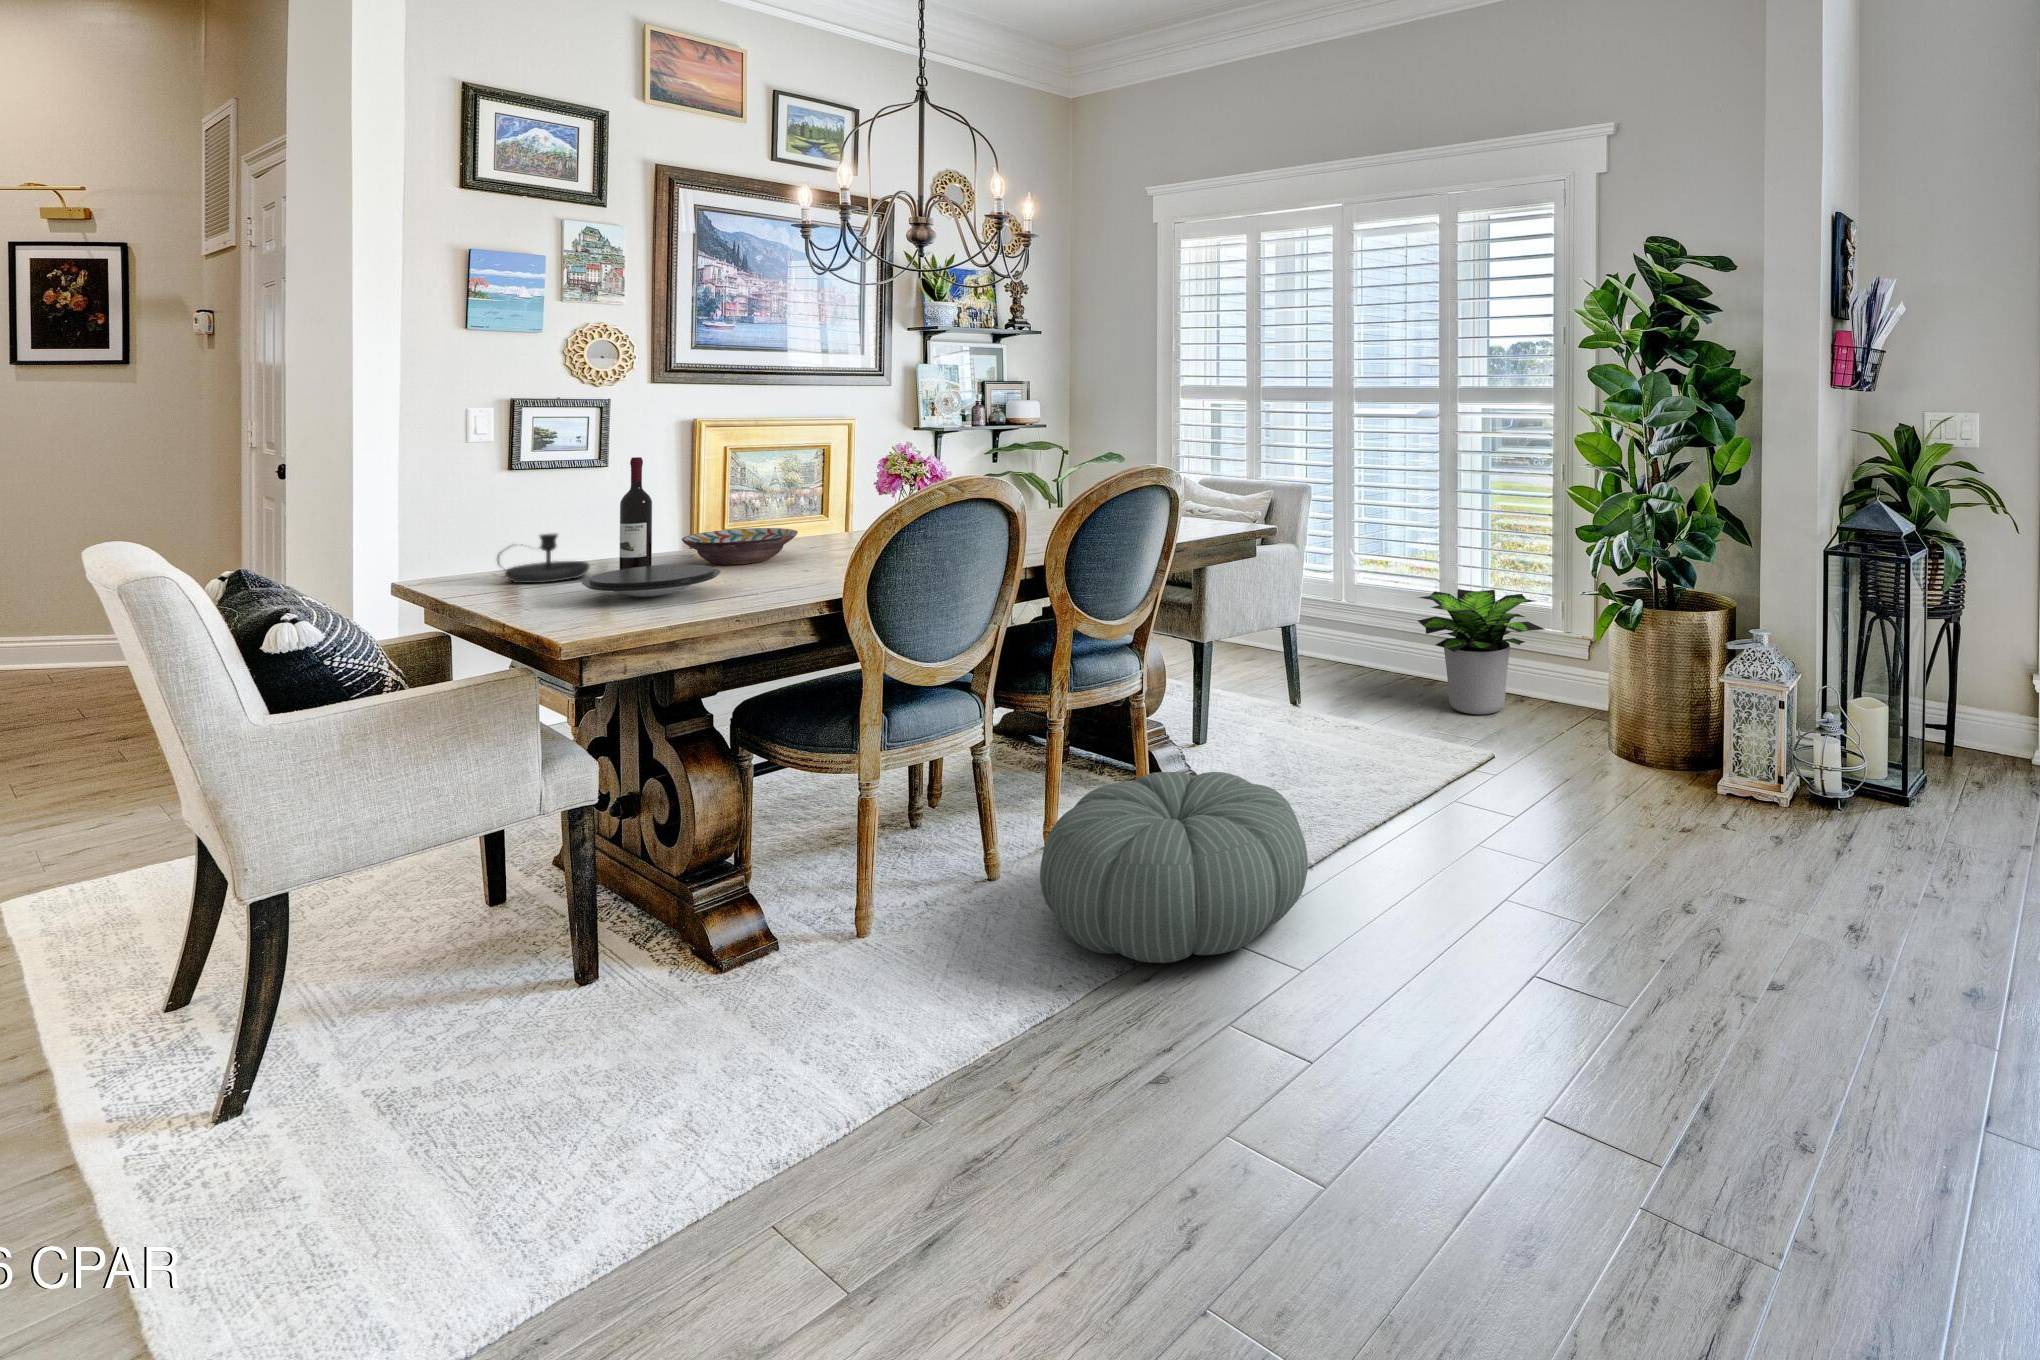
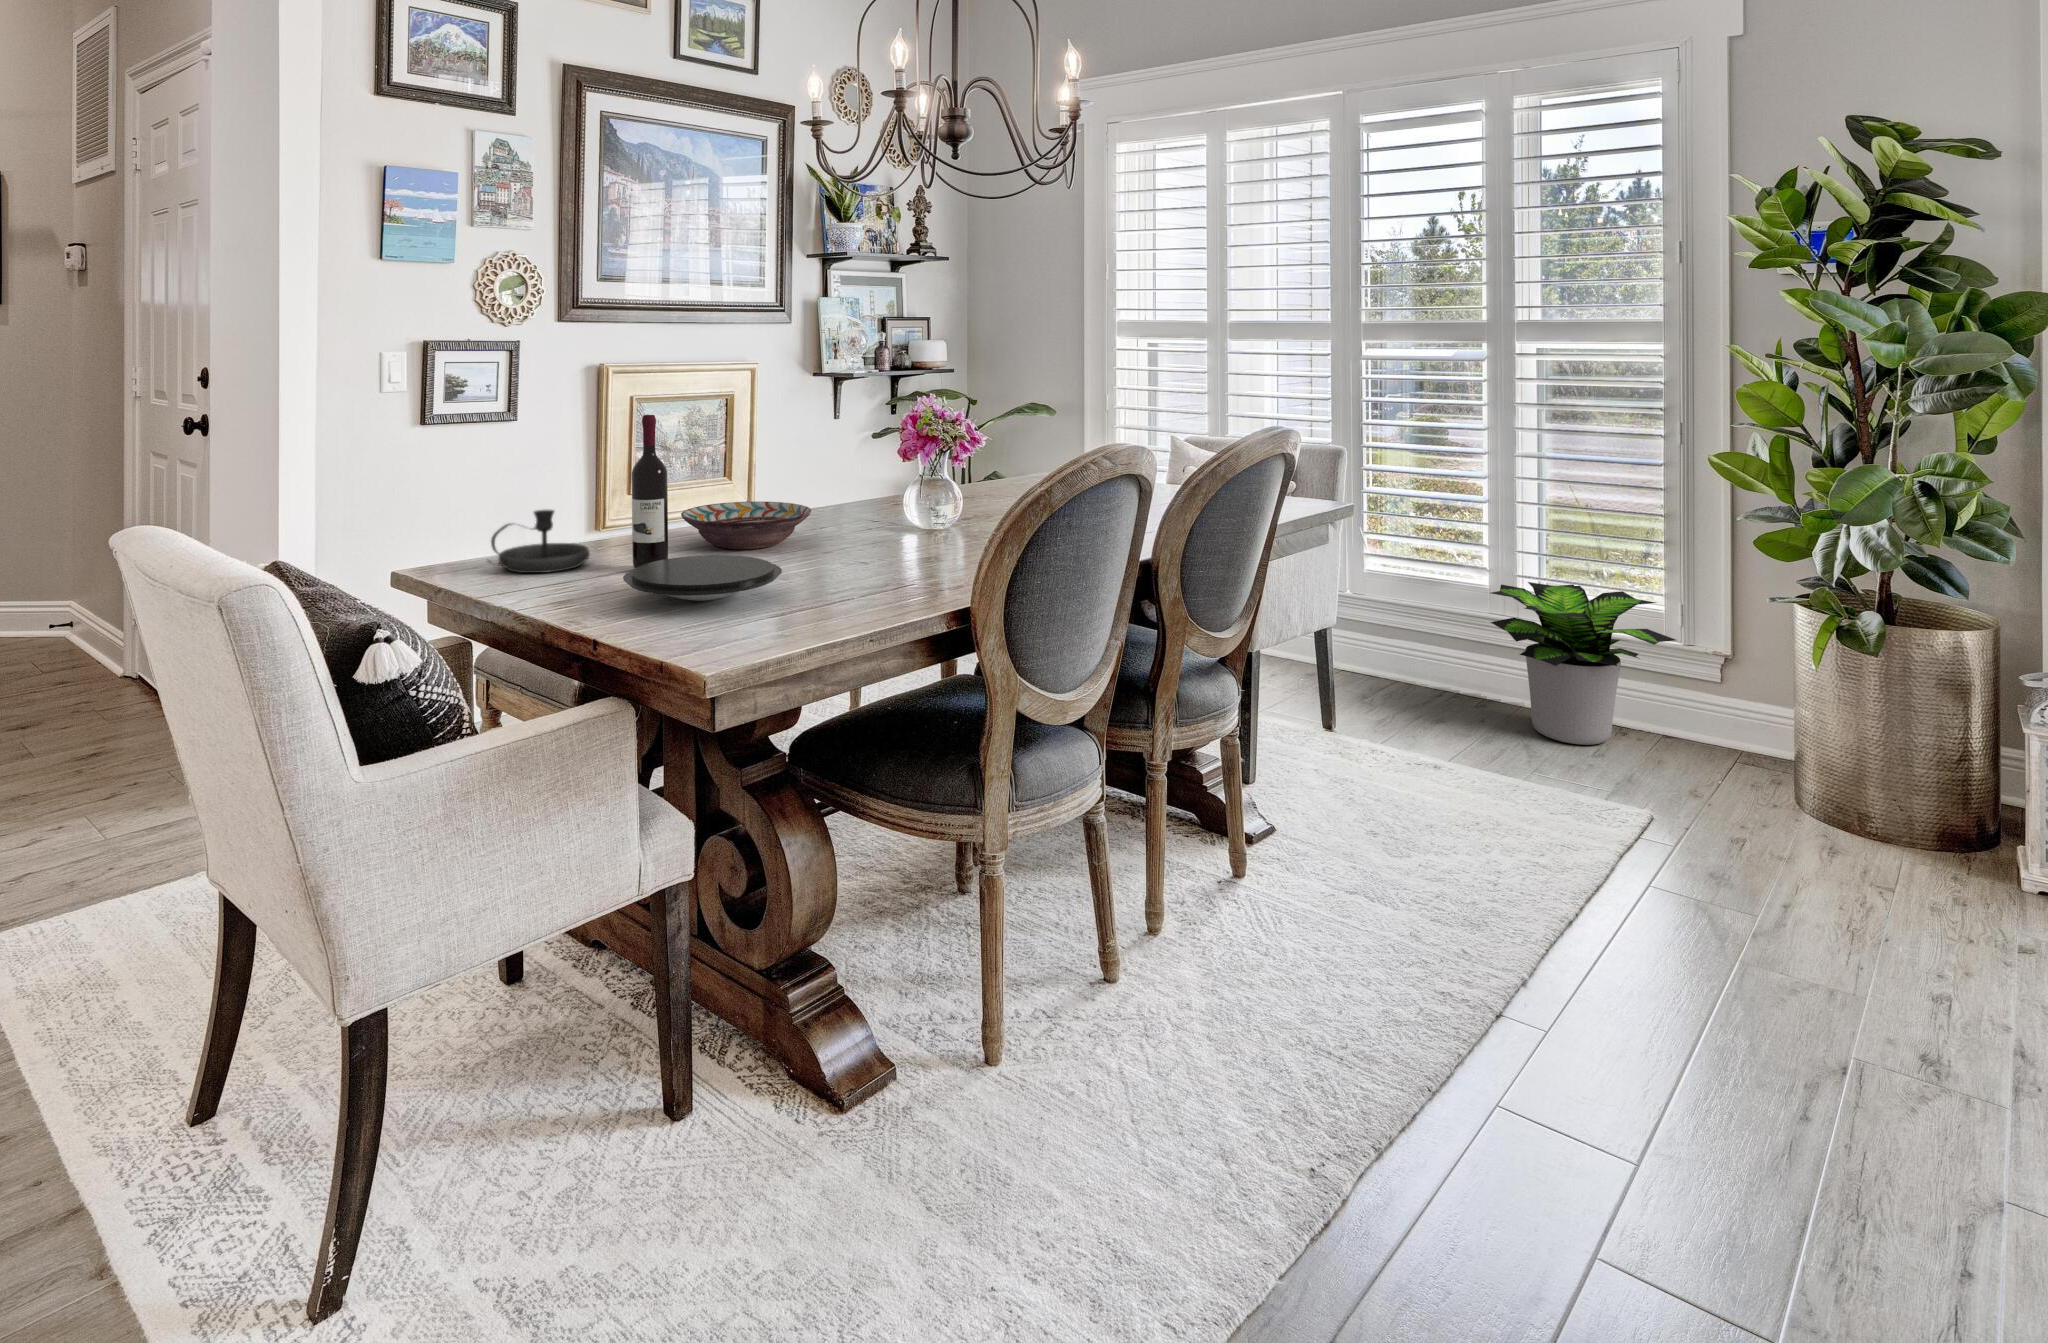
pouf: present [1040,772,1308,963] -> none [1224,844,1615,1149]

